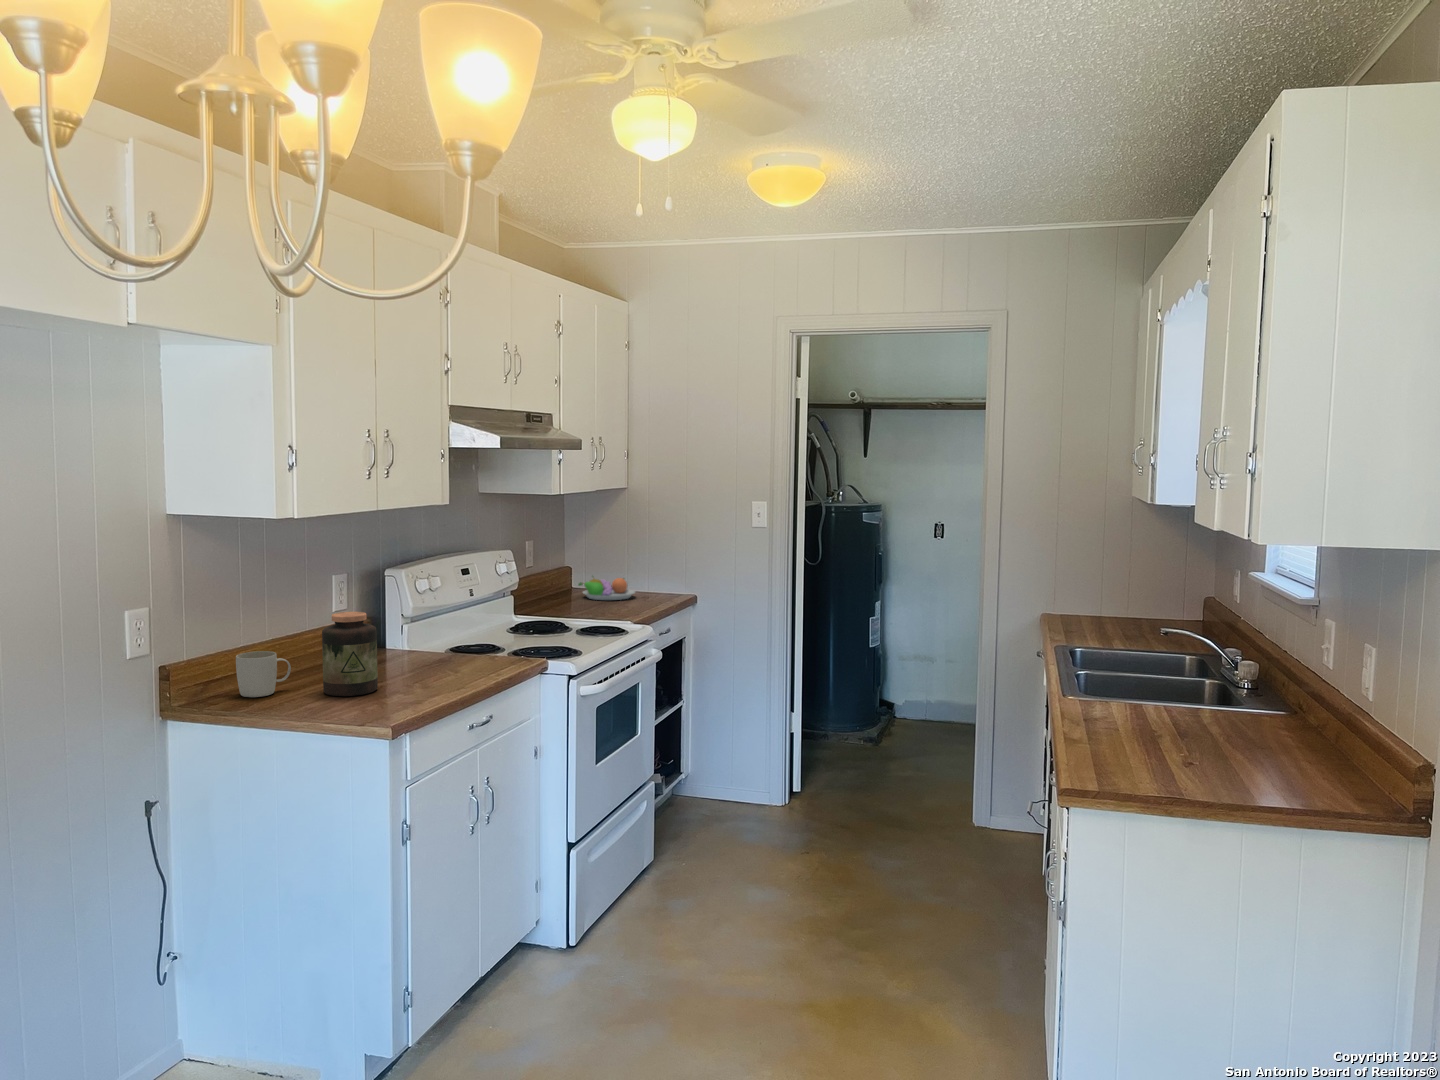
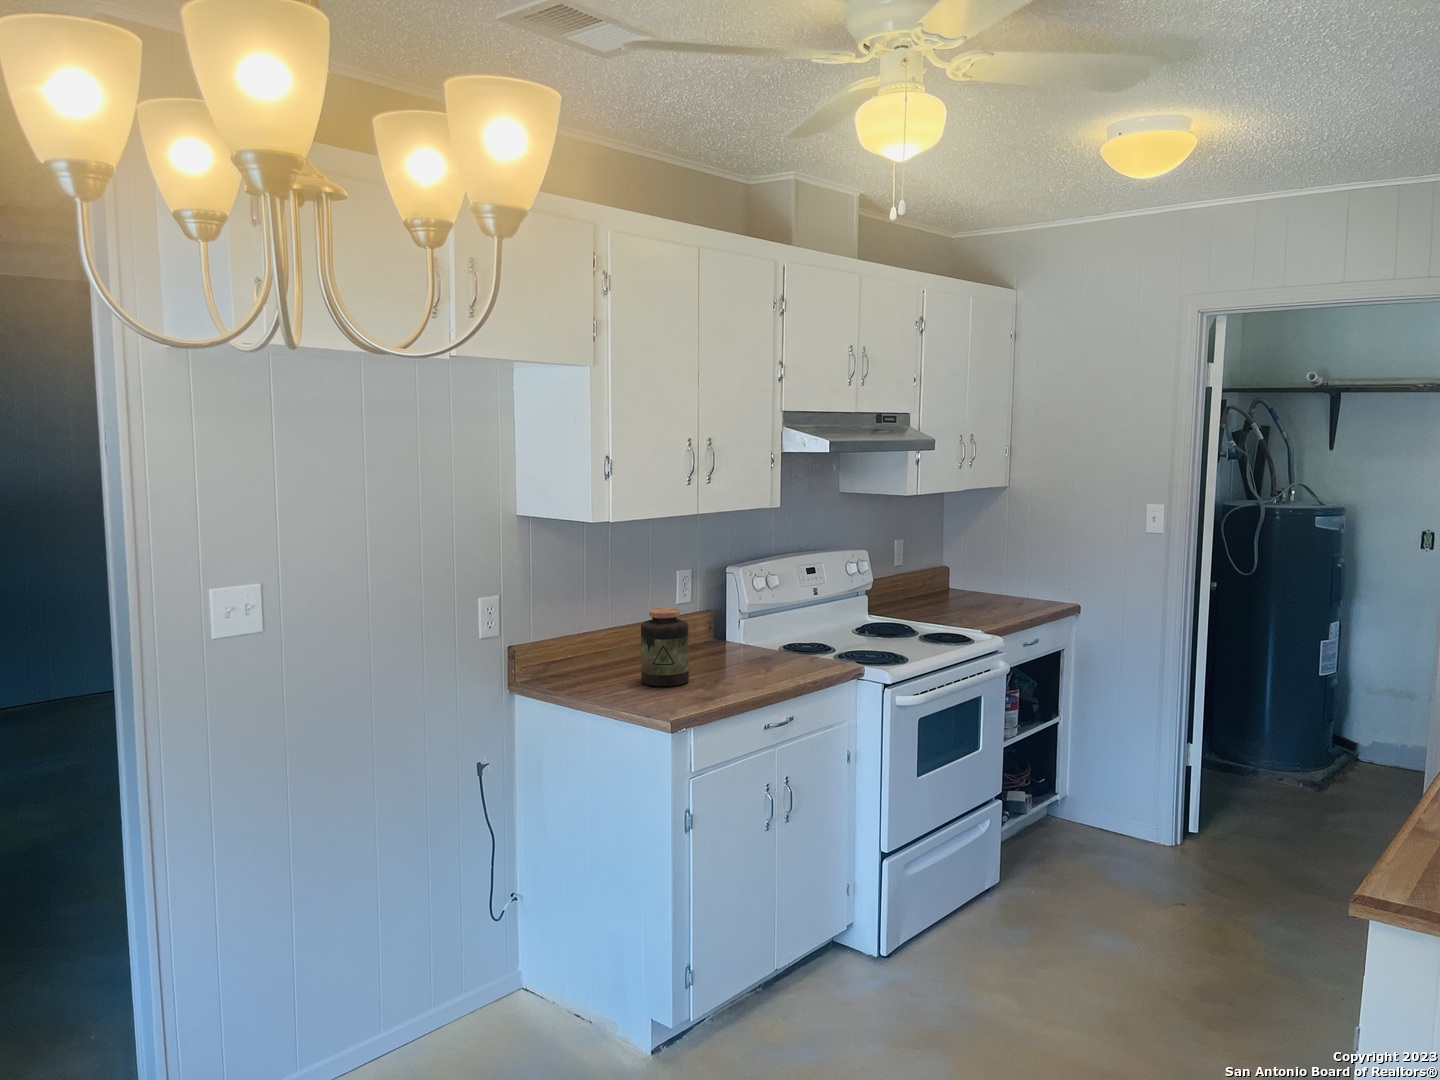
fruit bowl: present [579,578,635,600] -> none [949,577,1011,604]
mug: present [236,651,291,697] -> none [573,638,619,679]

